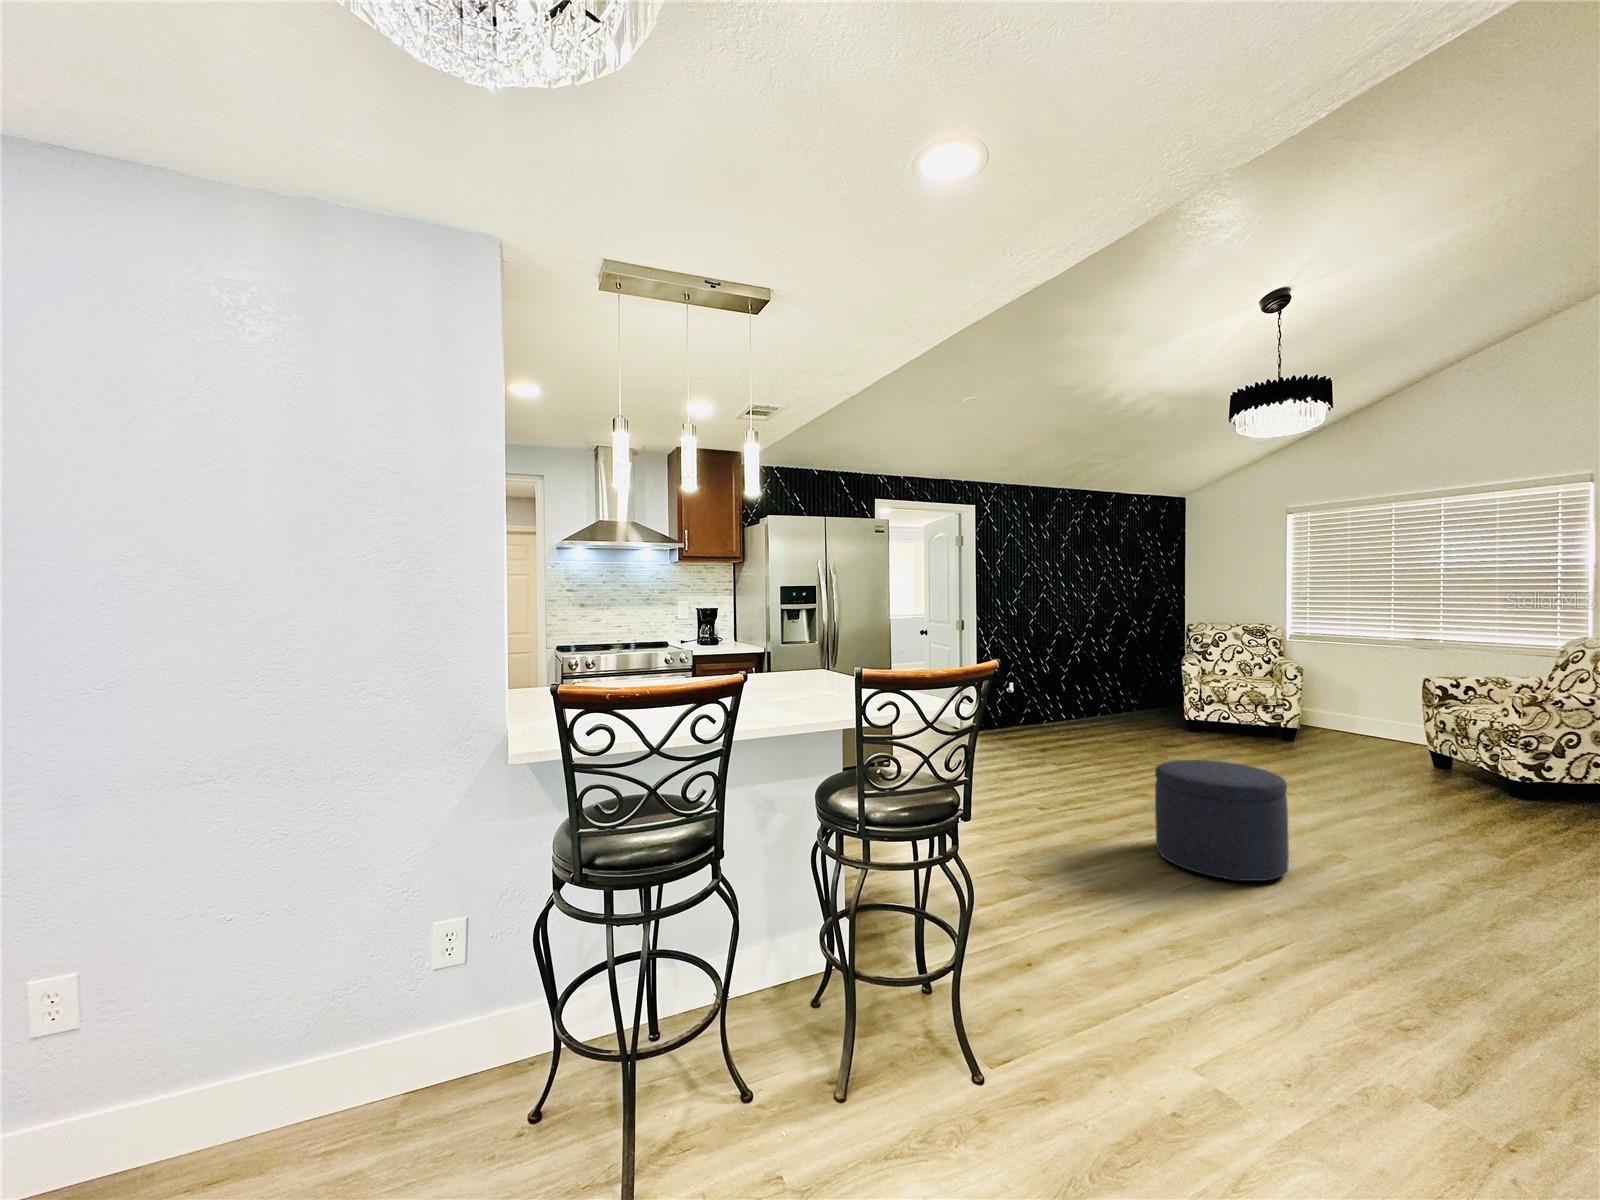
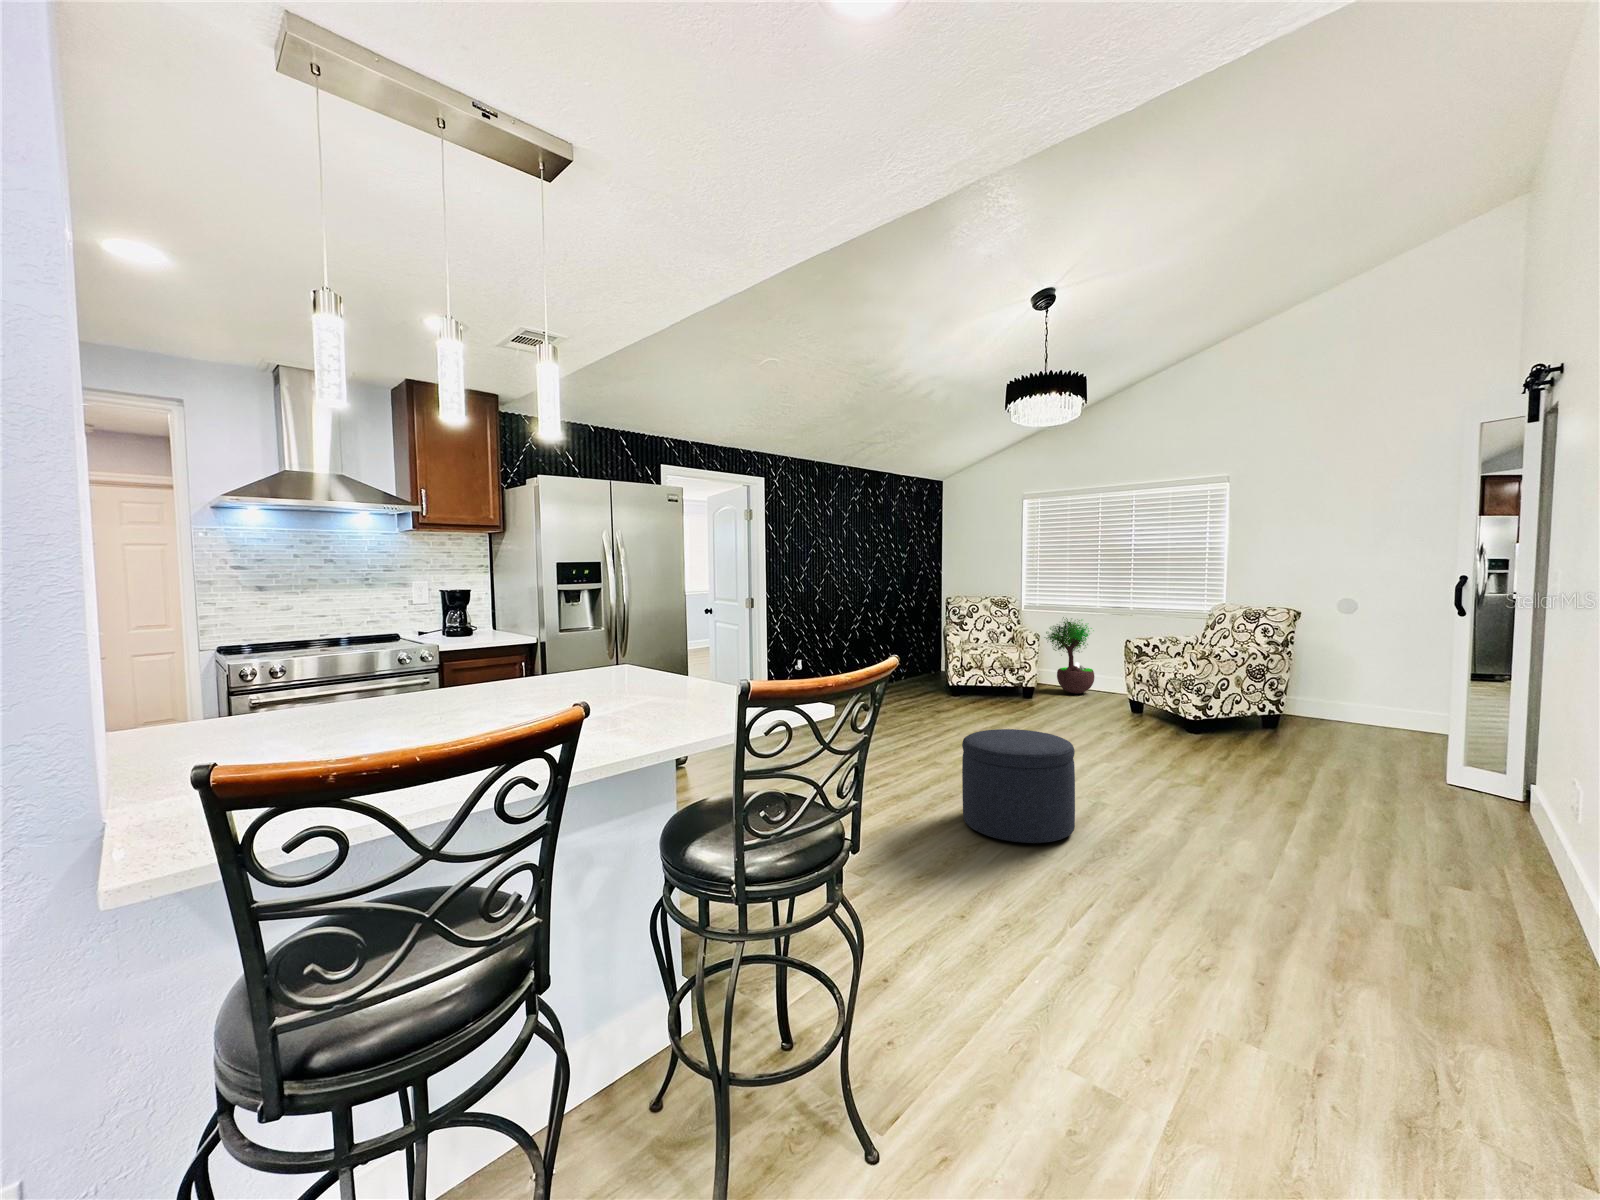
potted tree: none [1312,645,1385,740] -> present [1046,617,1094,694]

